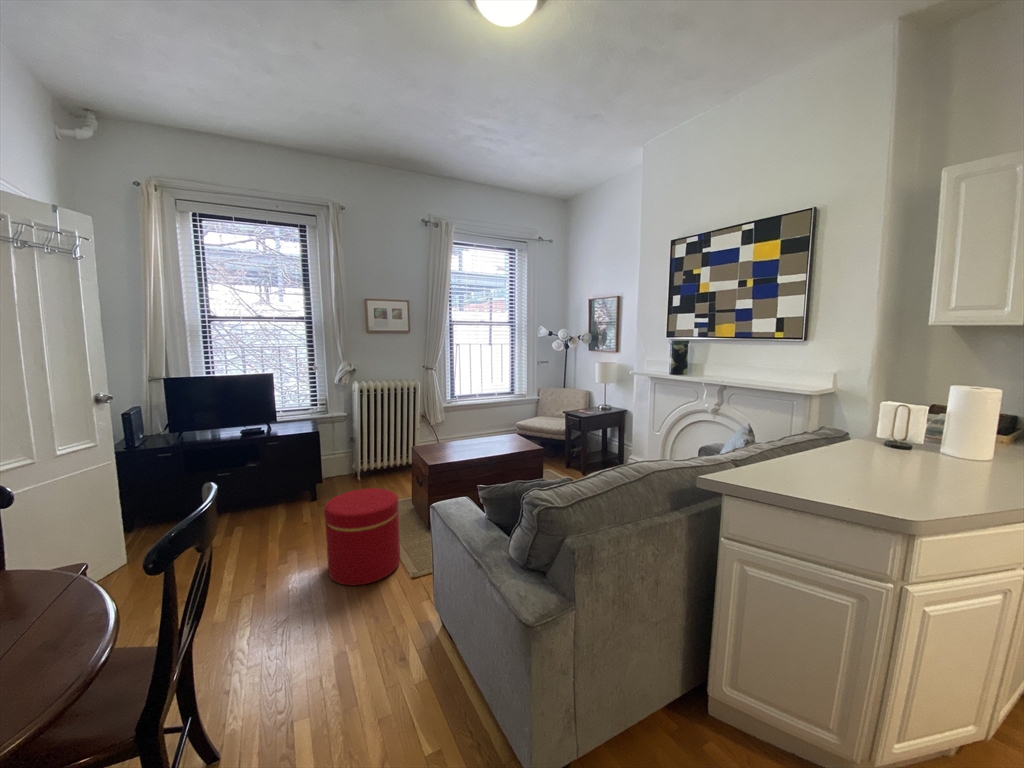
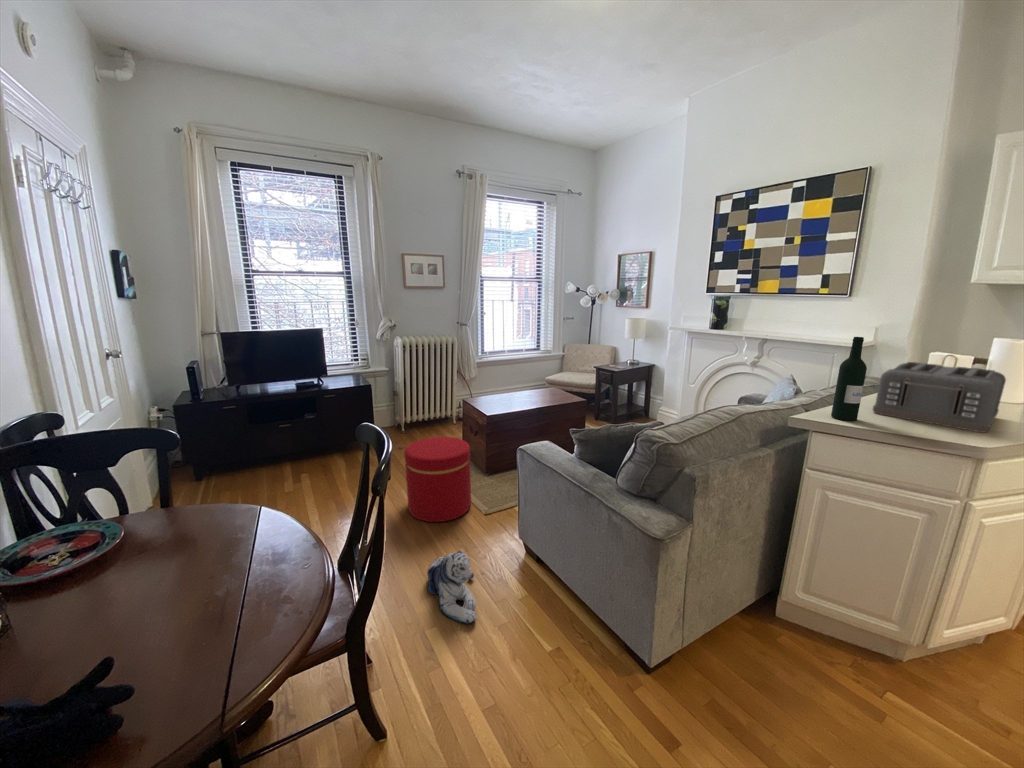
wine bottle: none [746,386,778,483] -> present [831,337,867,421]
toaster: none [798,413,947,501] -> present [873,362,1006,433]
plush toy: none [310,626,369,719] -> present [427,551,476,624]

